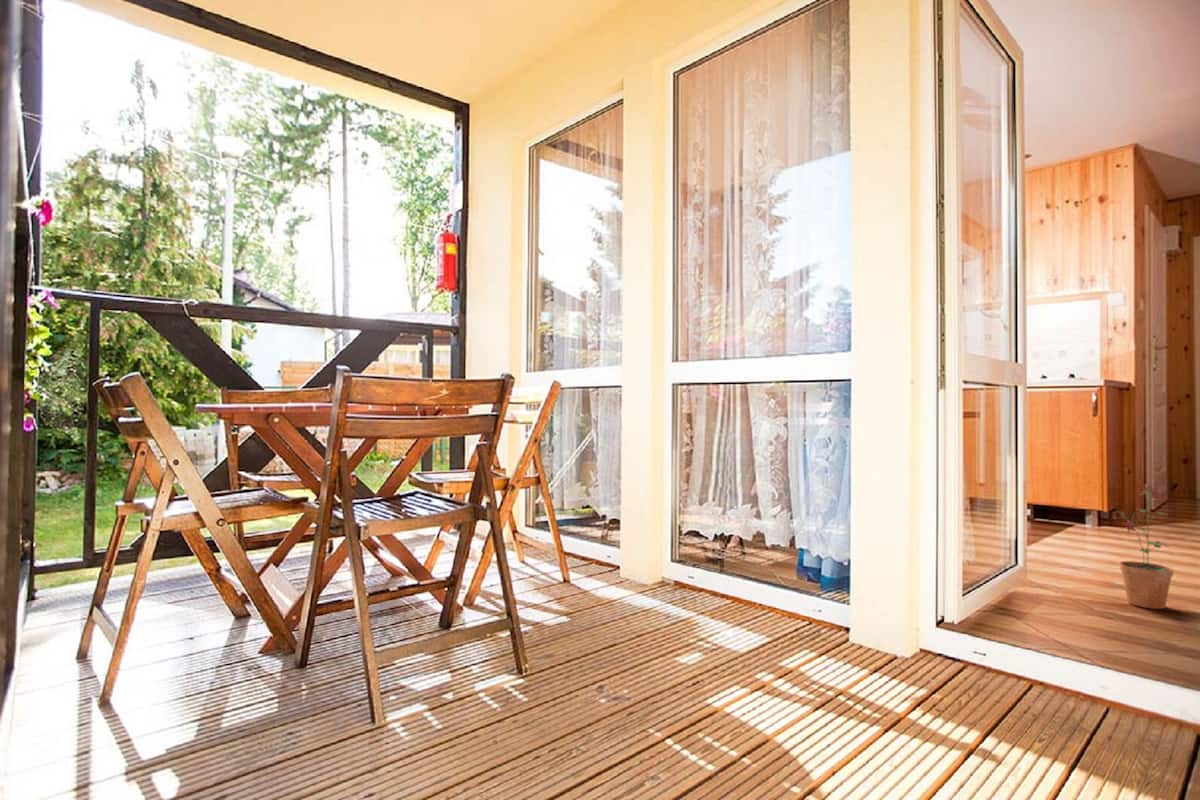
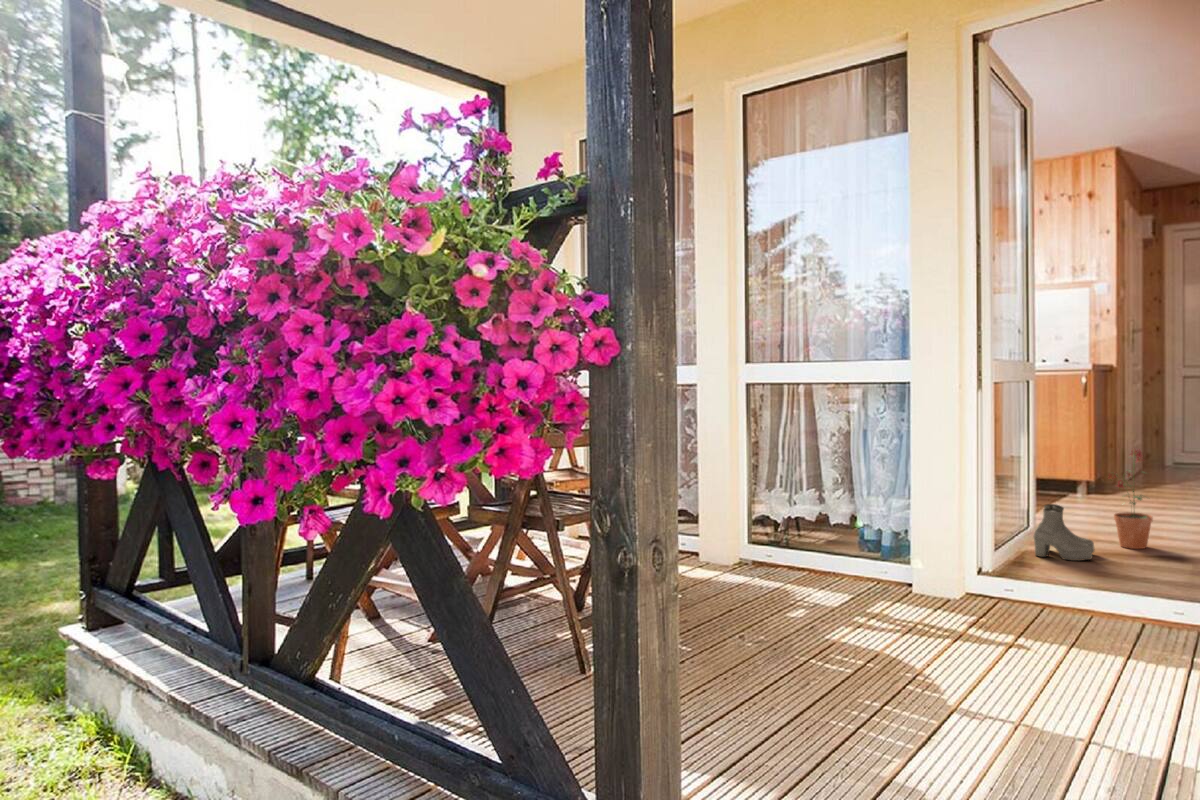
boots: none [1014,544,1095,618] -> present [1034,504,1095,561]

